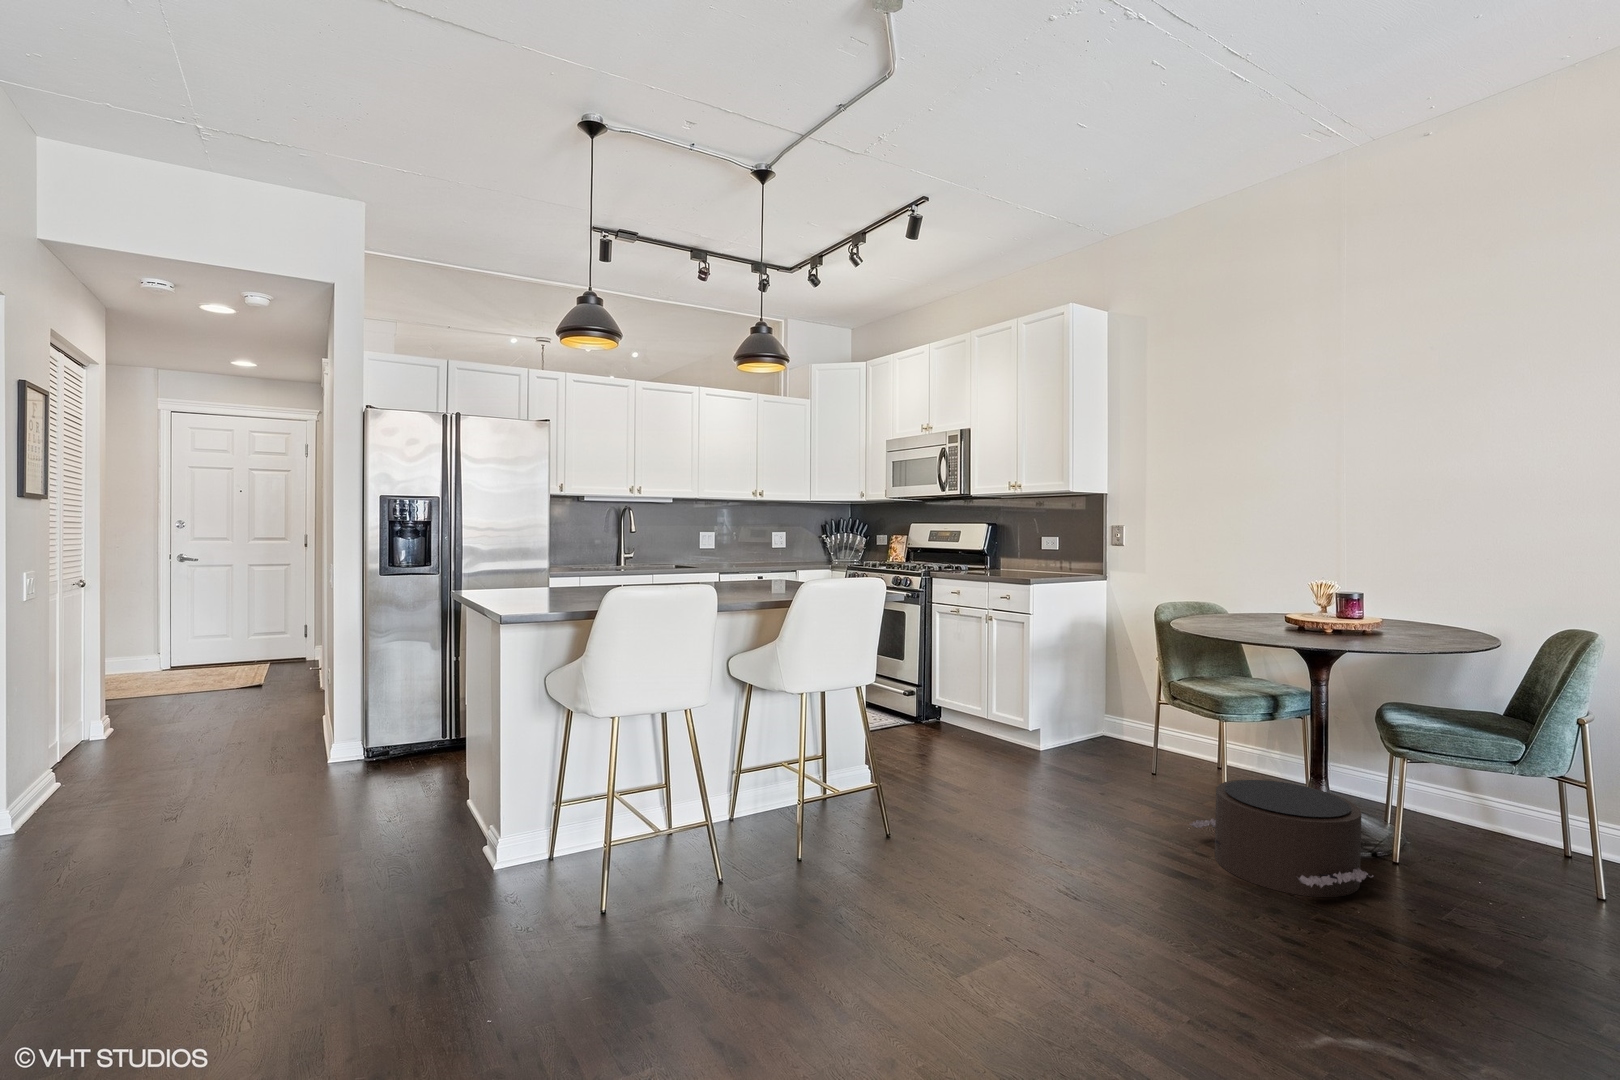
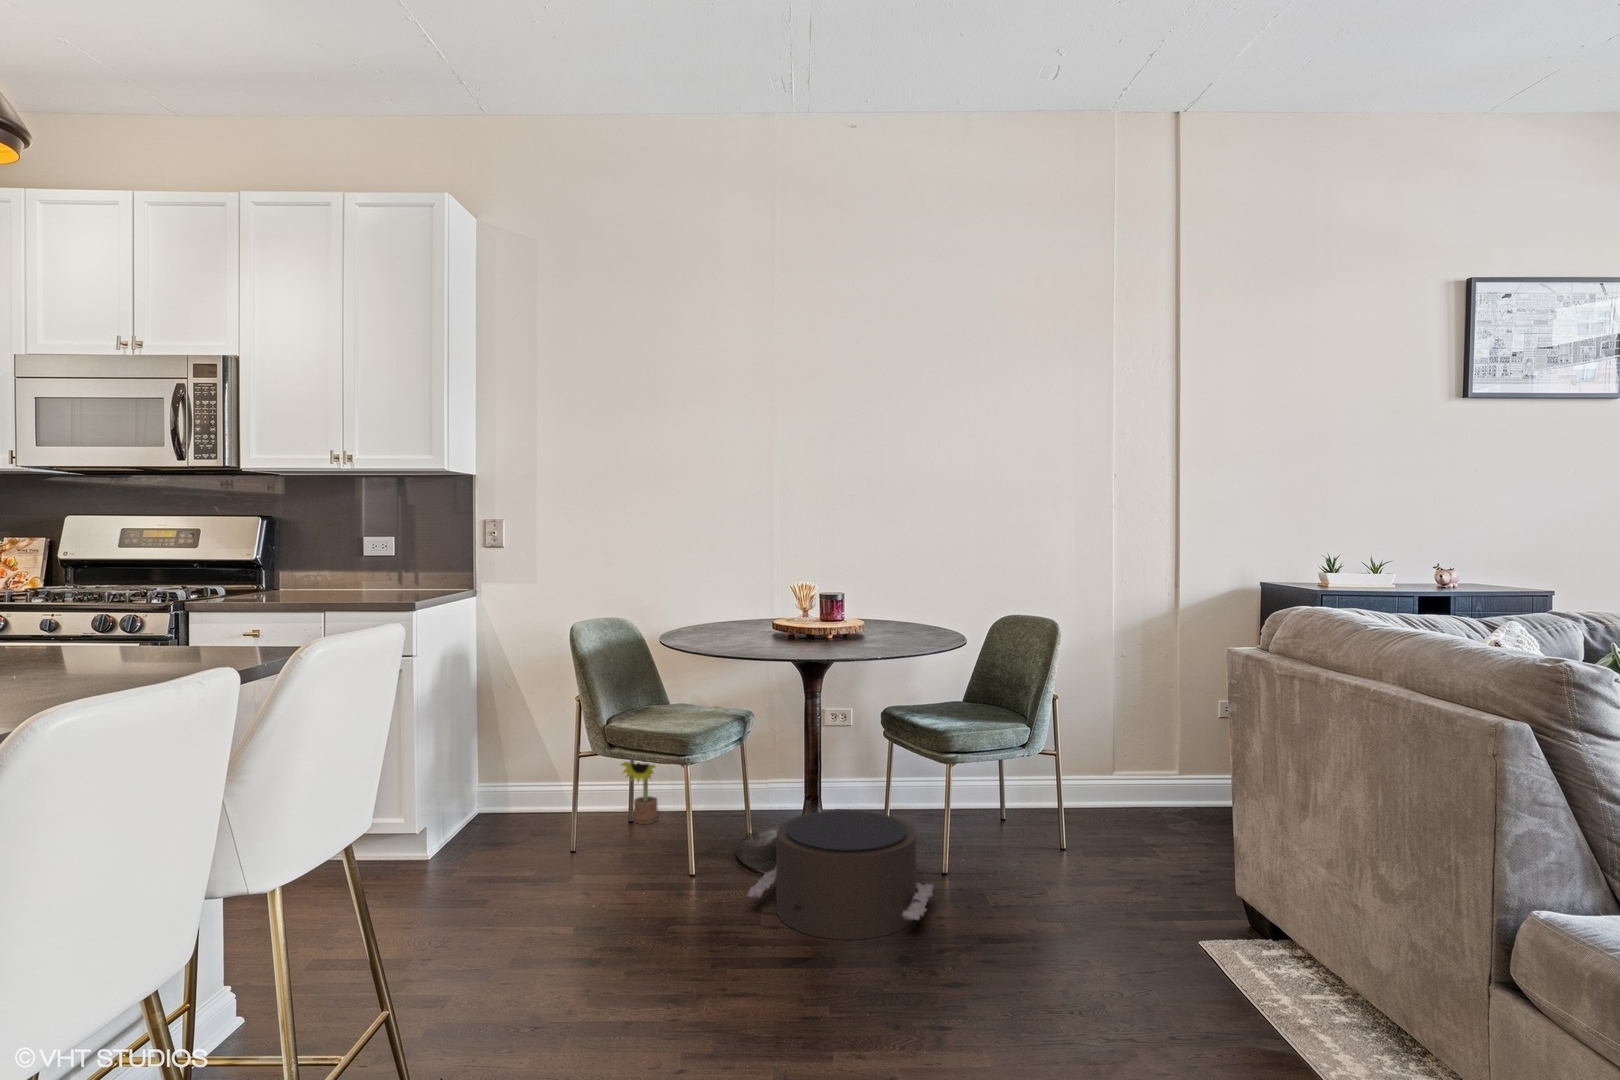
decorative plant: none [1186,709,1222,774] -> present [621,762,657,824]

